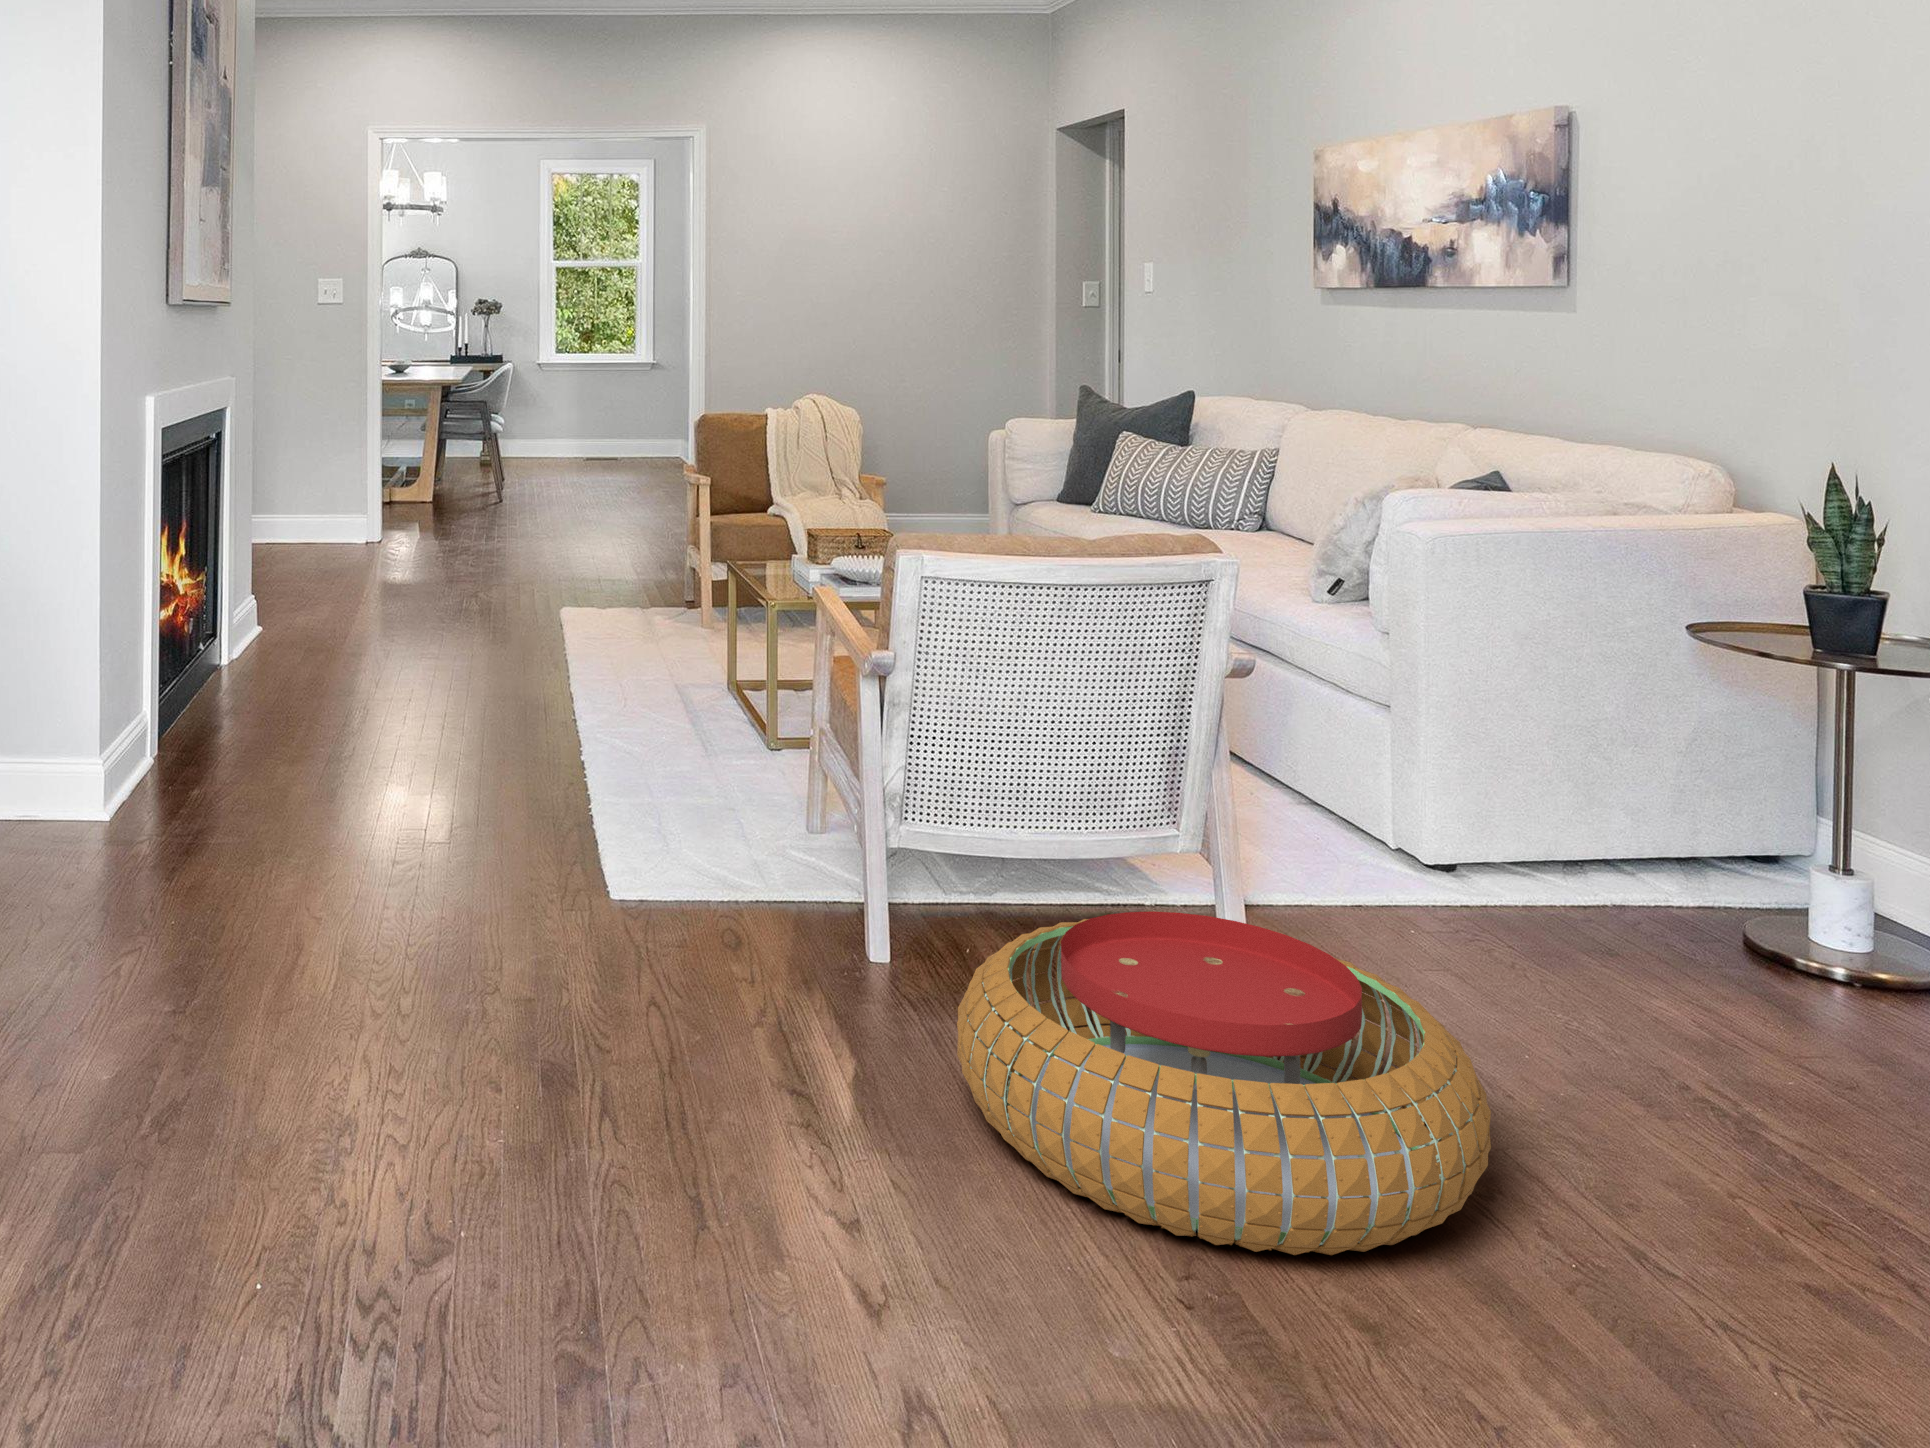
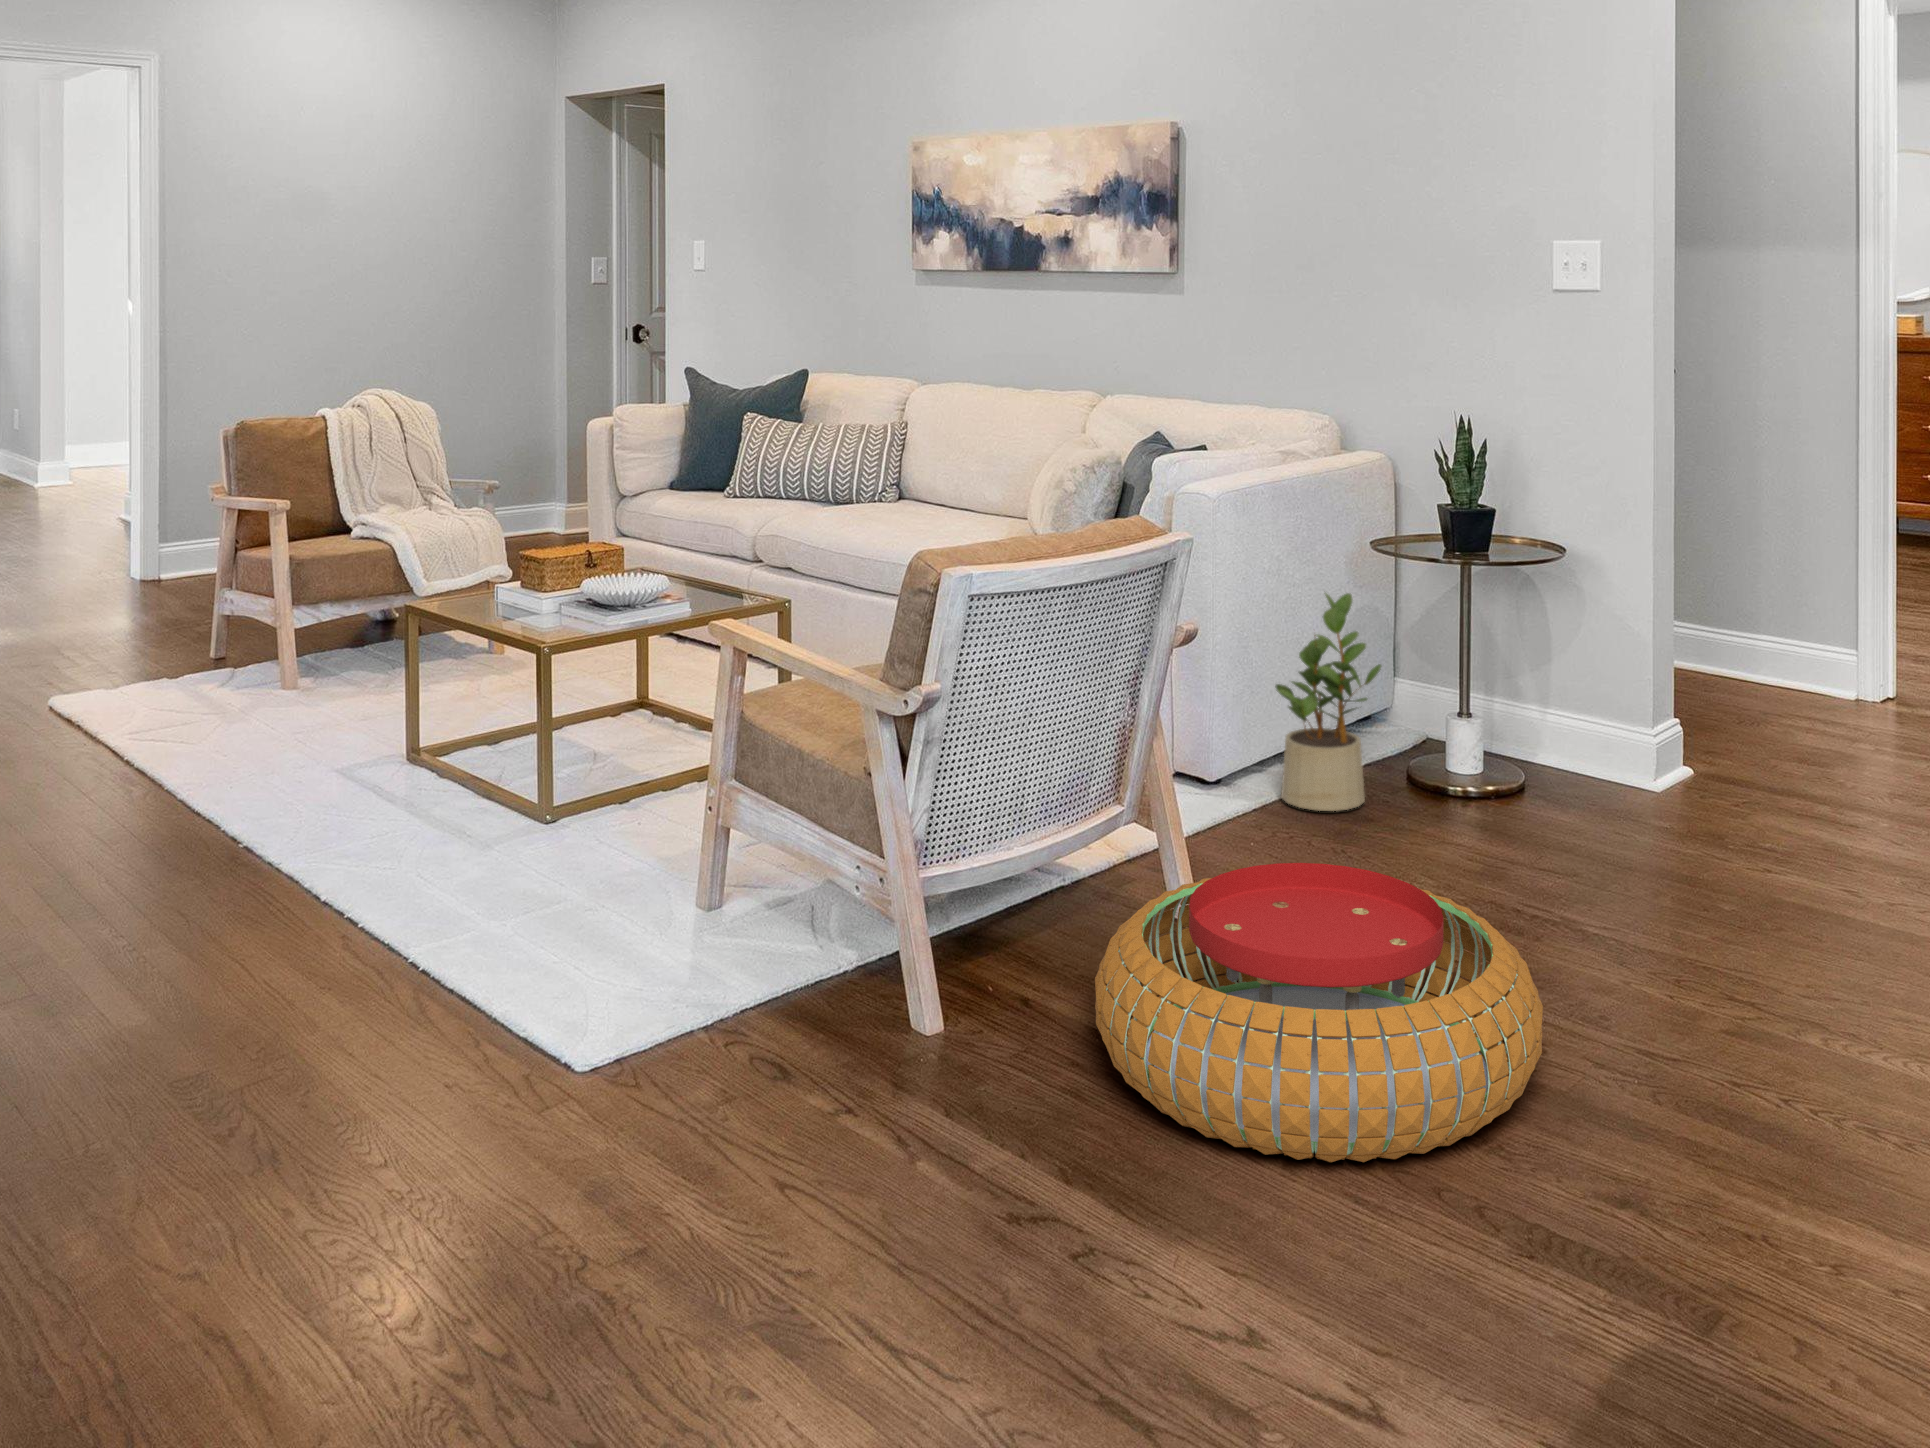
potted plant: none [1516,670,1675,944] -> present [1275,593,1382,811]

